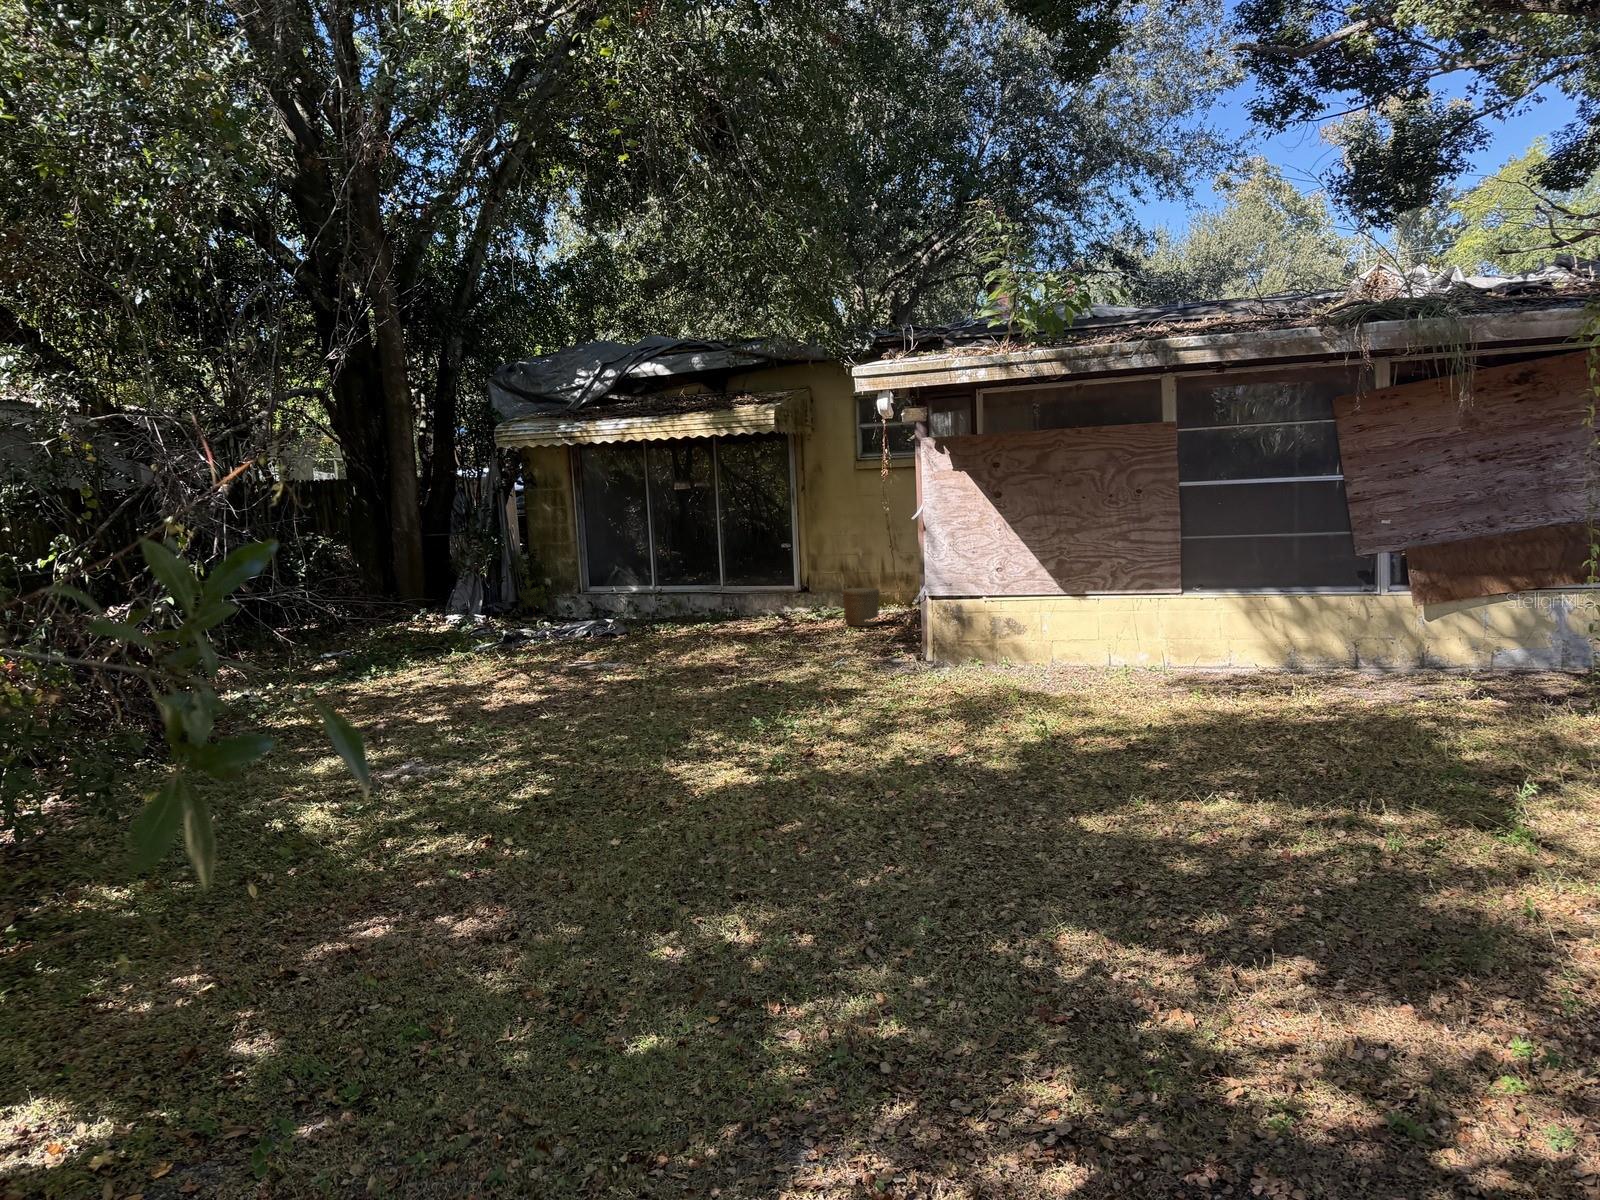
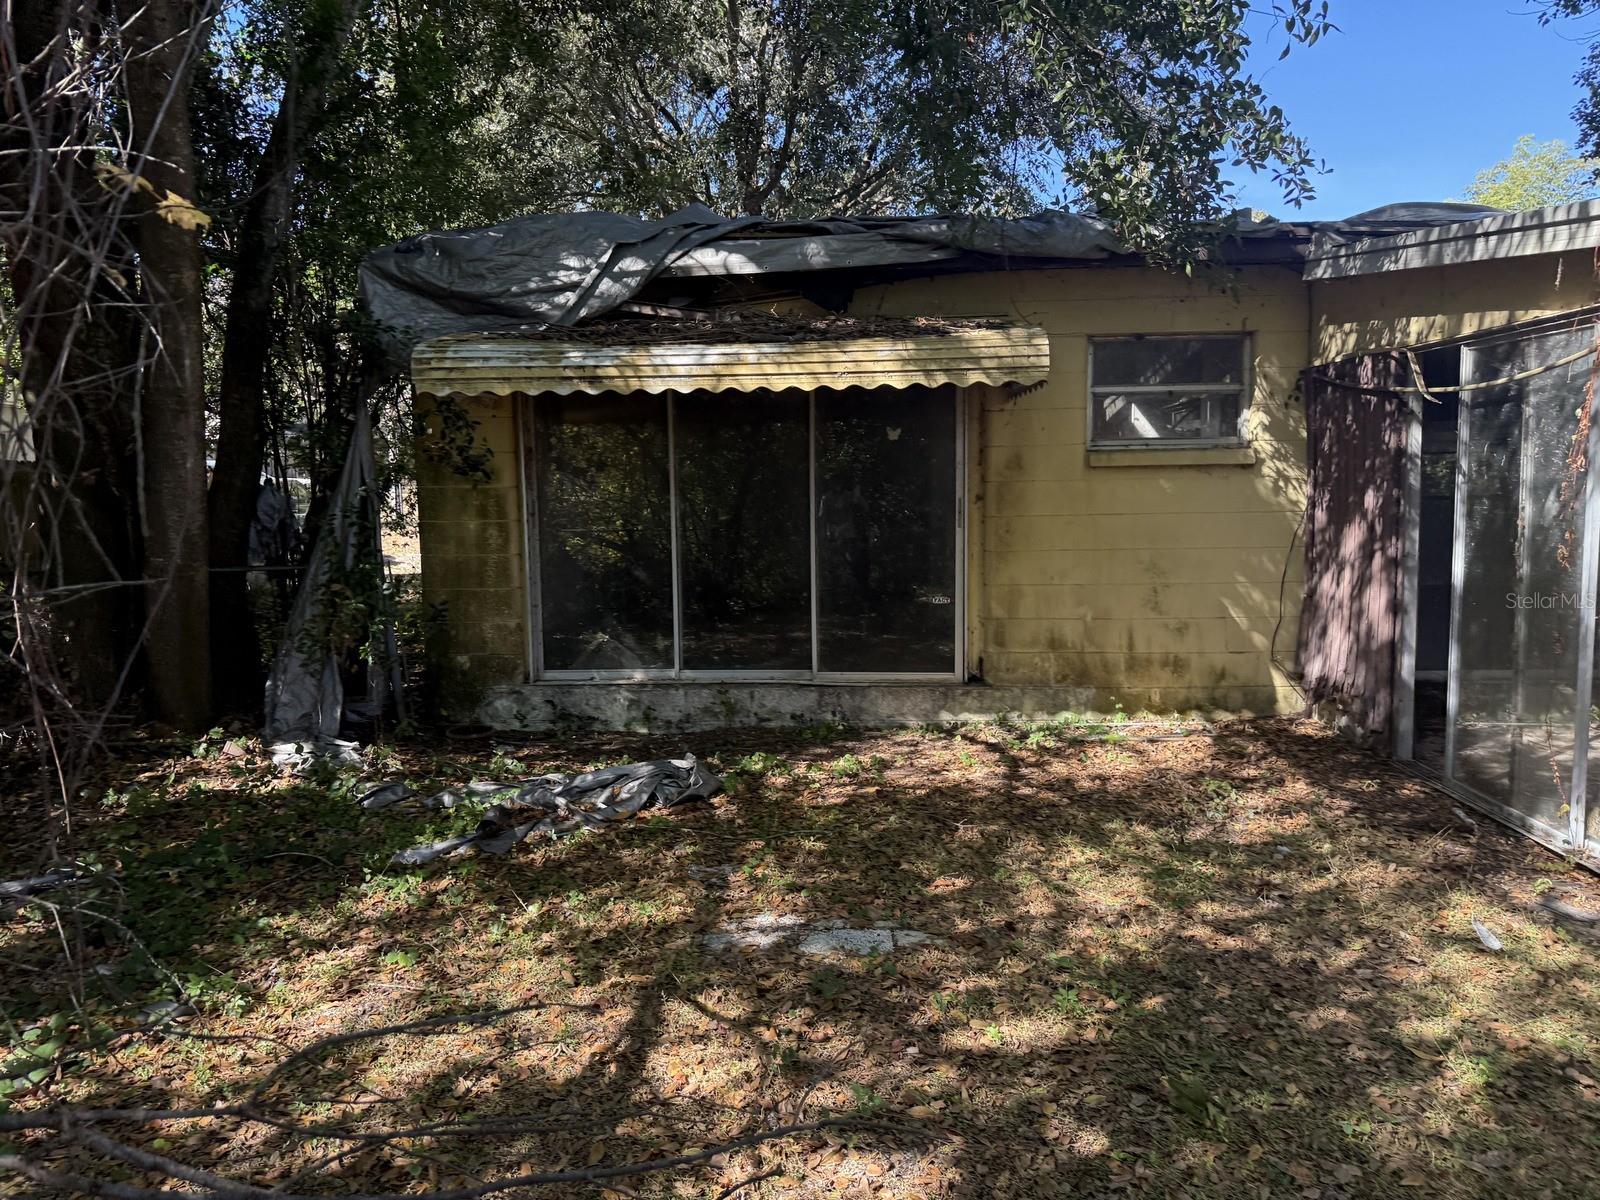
woven basket: present [843,588,879,626] -> none [1091,666,1159,738]

